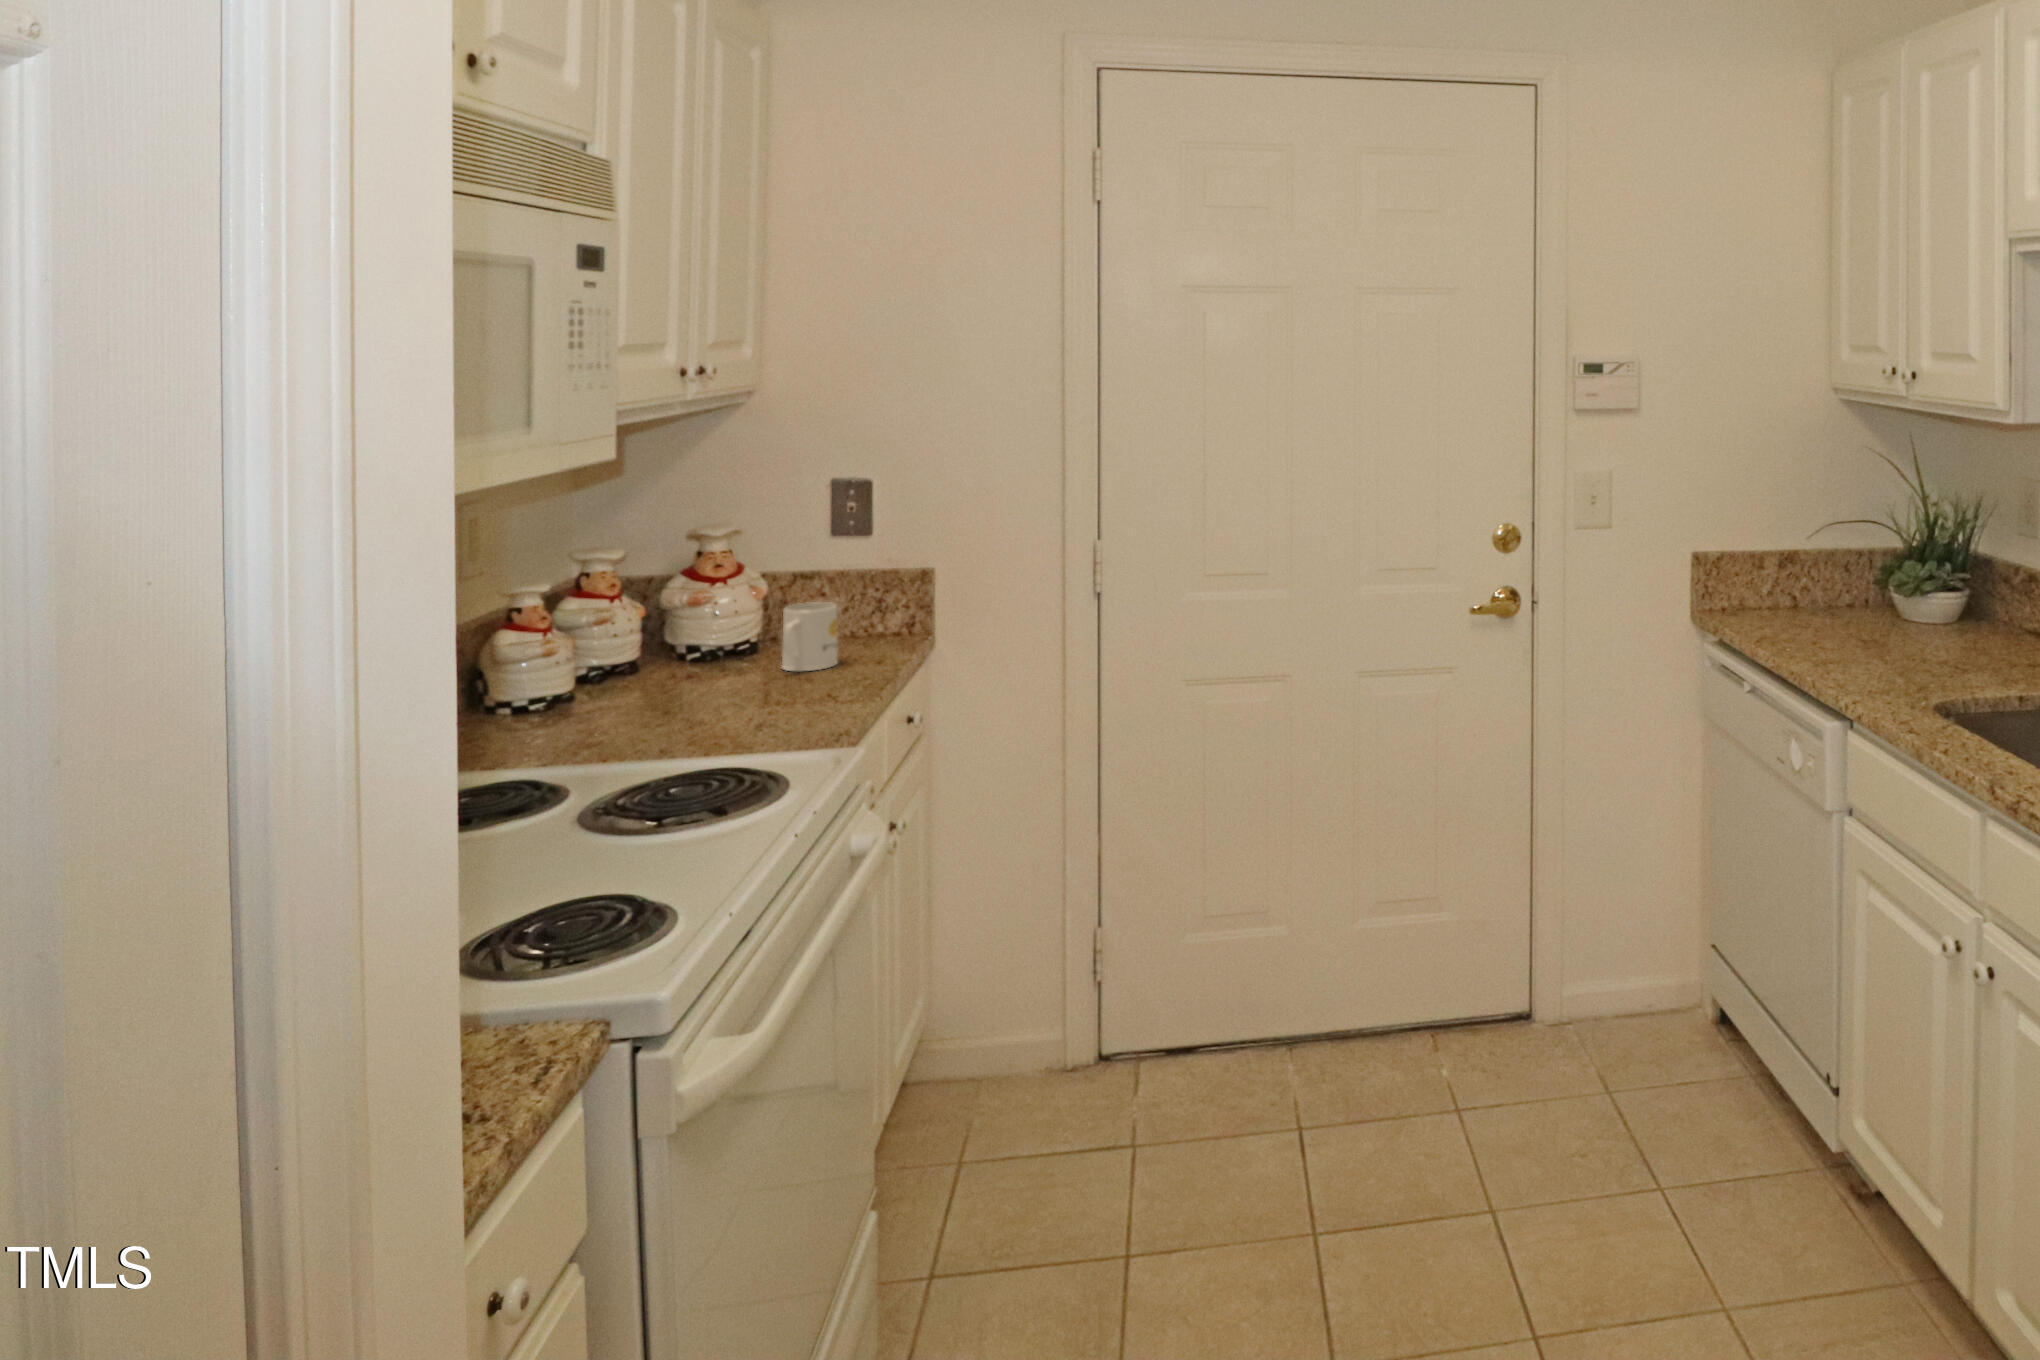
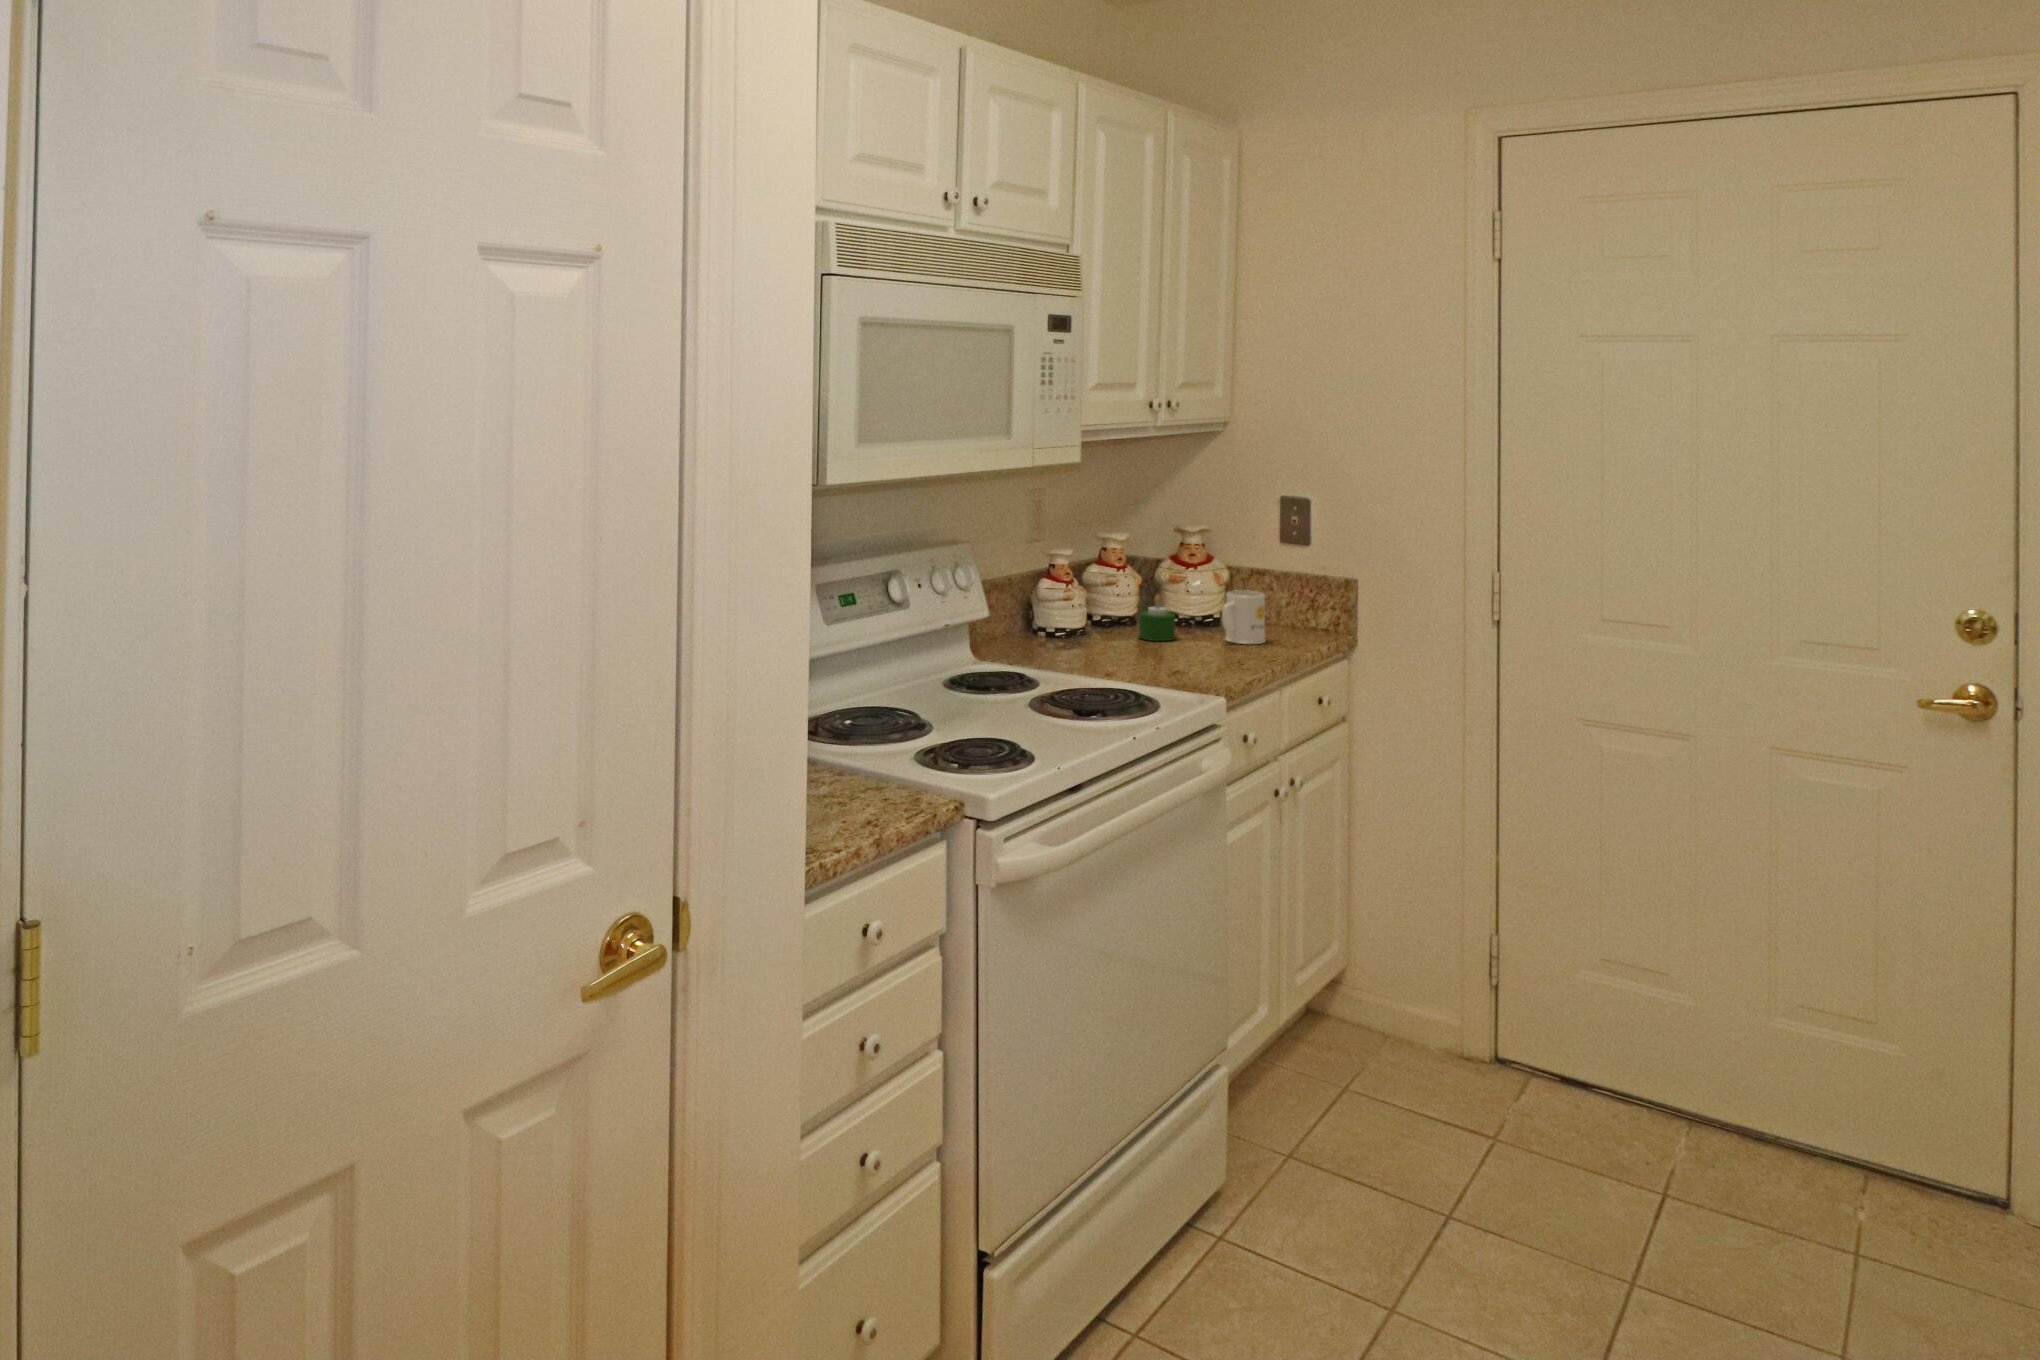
candle: none [653,626,710,690] -> present [1139,595,1175,641]

